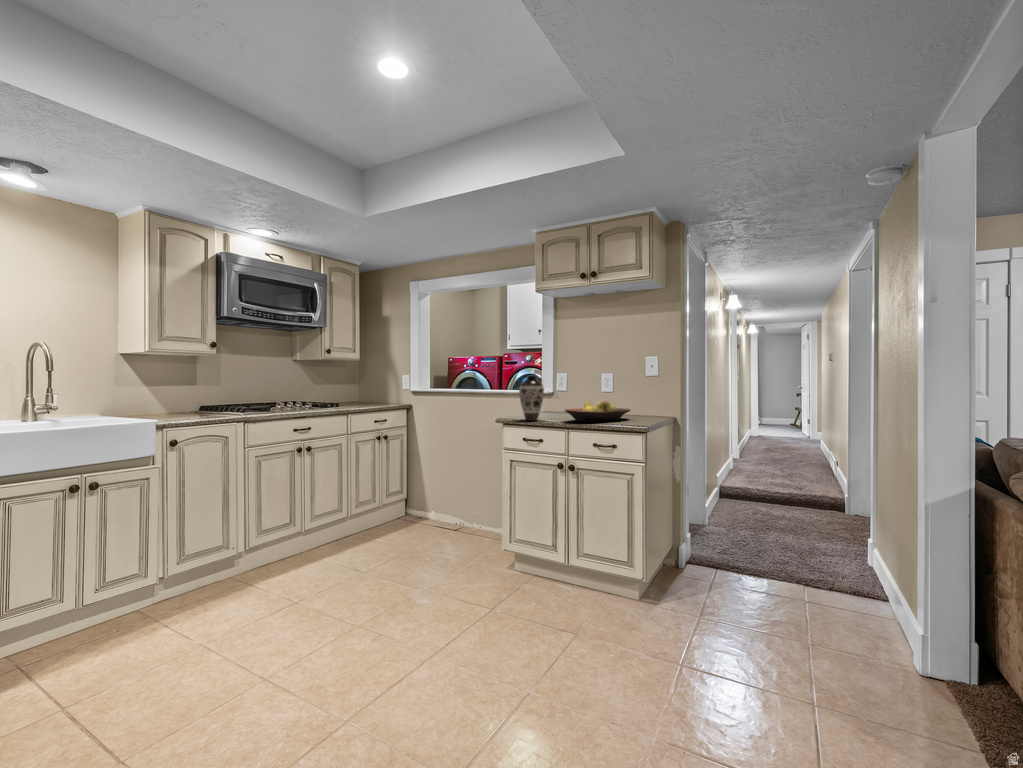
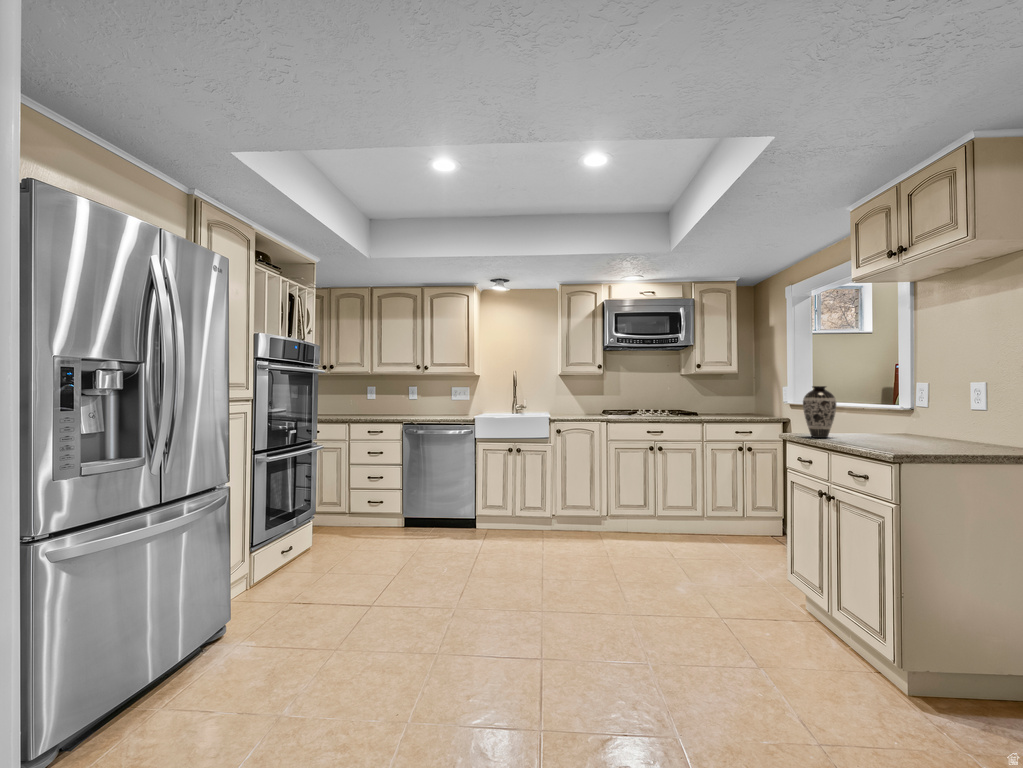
fruit bowl: present [565,401,630,422] -> none [840,417,959,446]

